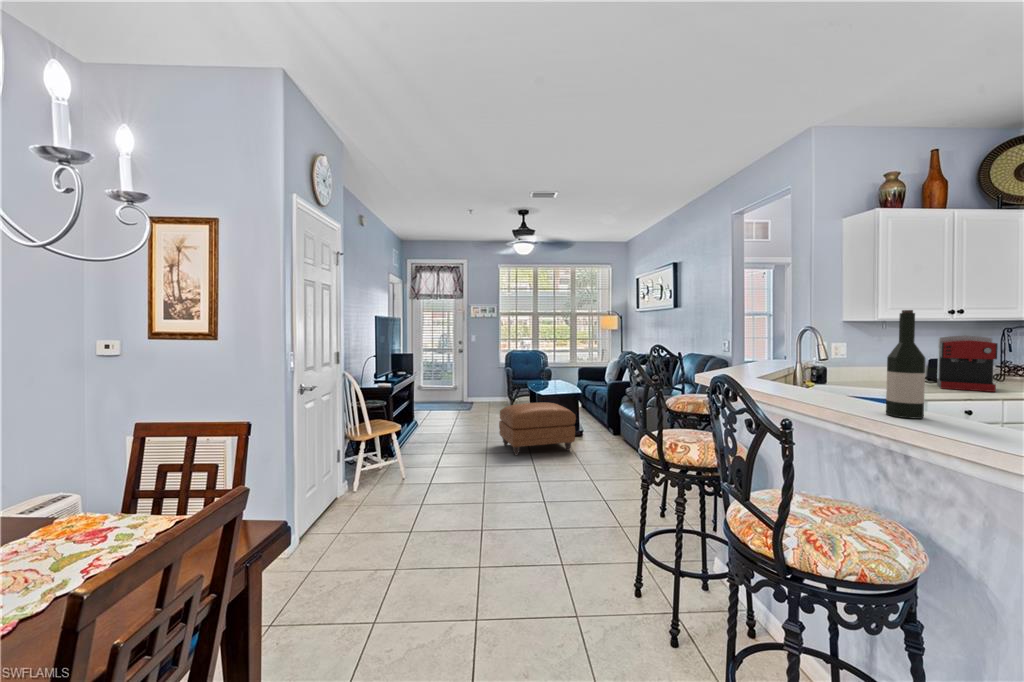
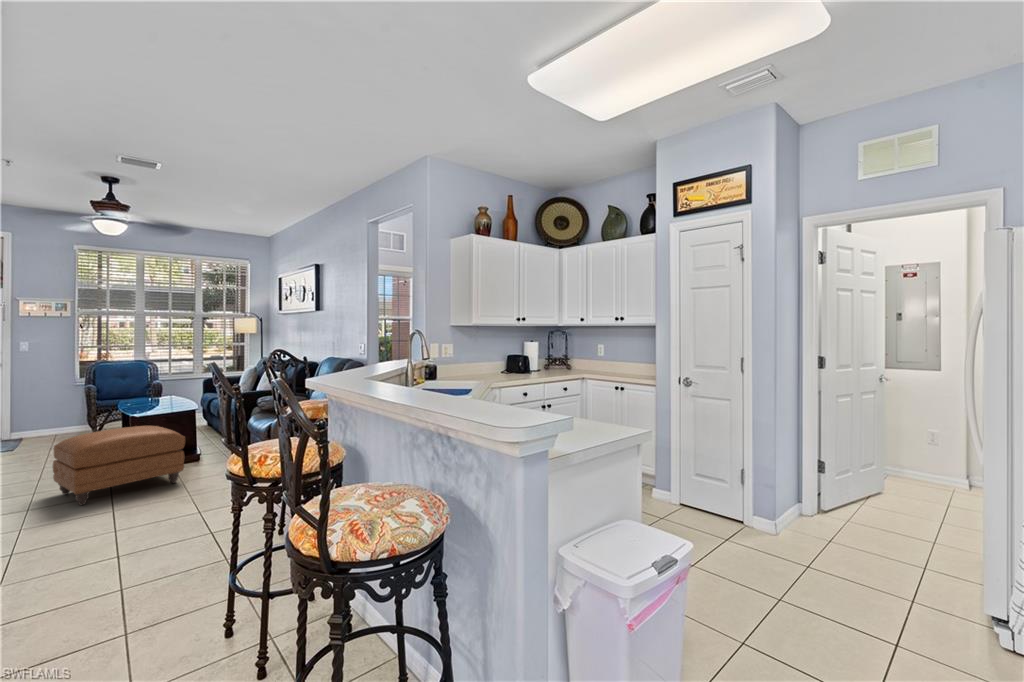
wine bottle: present [886,310,925,419] -> none [431,313,456,403]
coffee maker: present [937,335,998,392] -> none [512,338,541,378]

